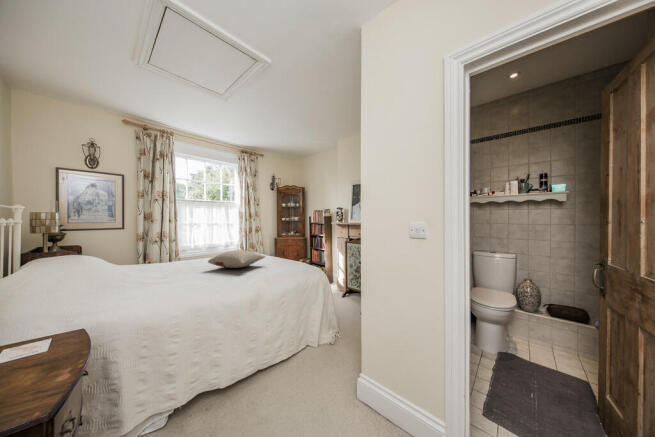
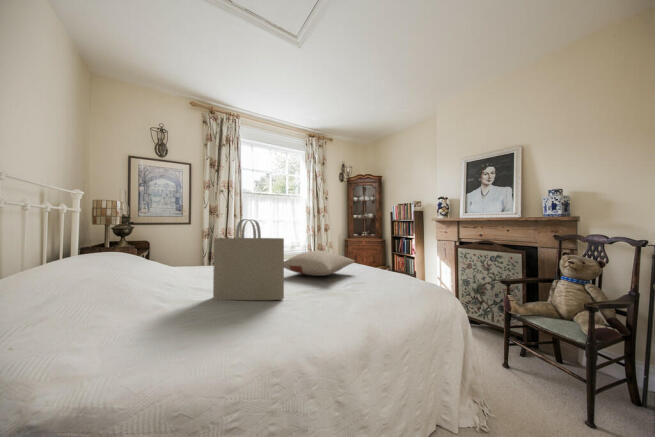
tote bag: none [154,232,206,286] -> present [213,219,284,300]

